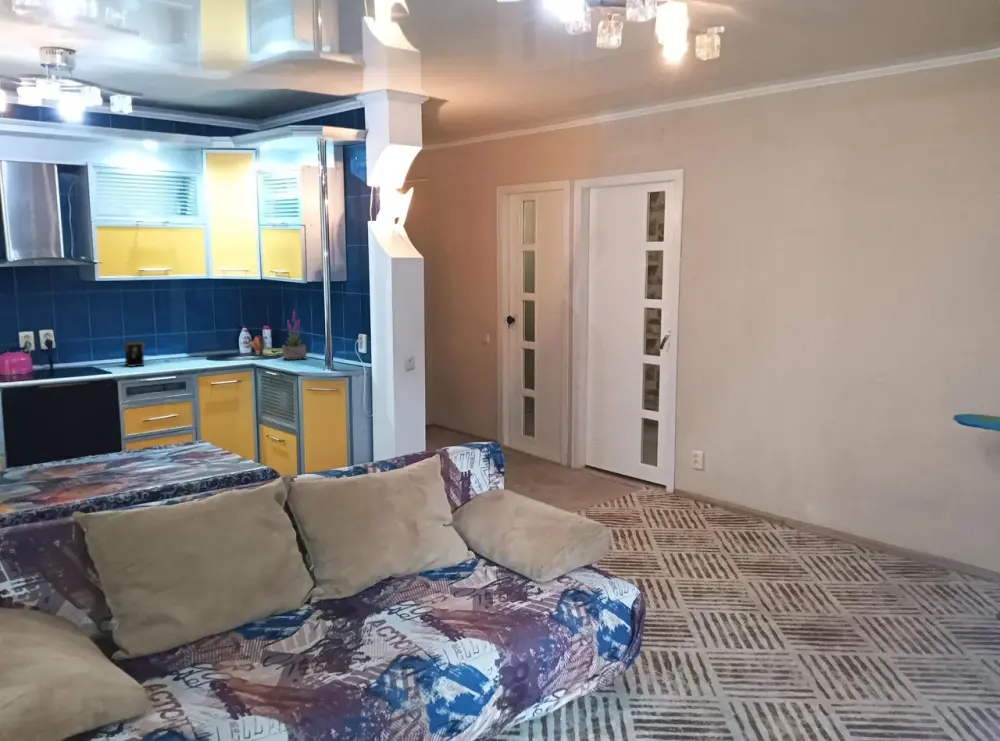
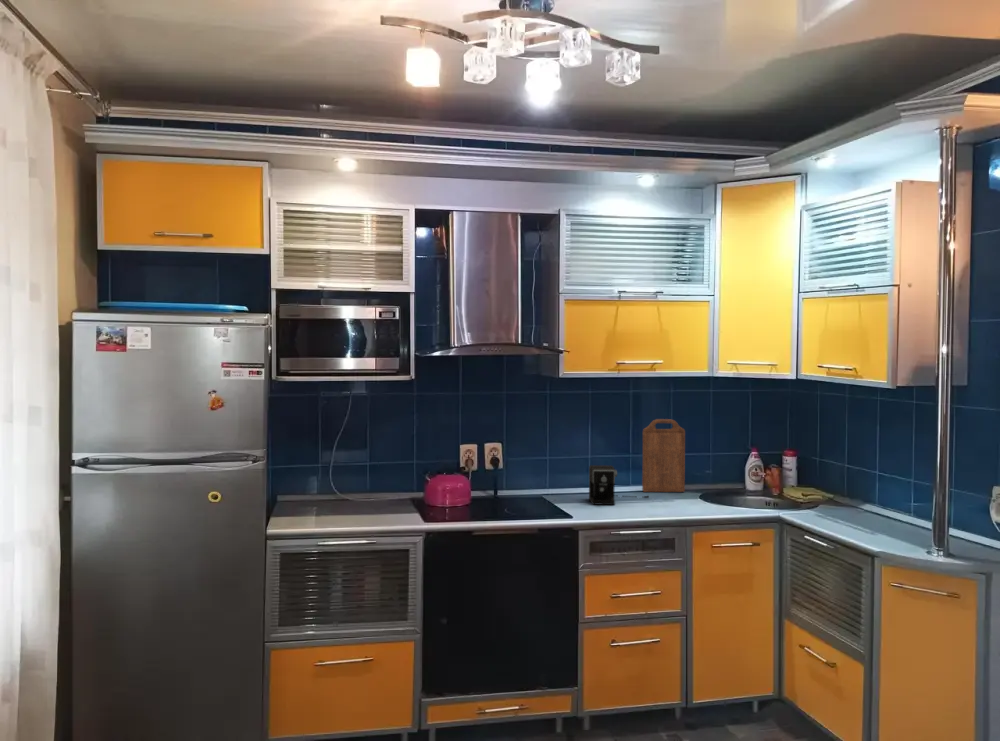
cutting board: none [163,308,196,359] -> present [642,419,685,492]
potted plant: present [282,312,306,360] -> none [825,431,872,516]

